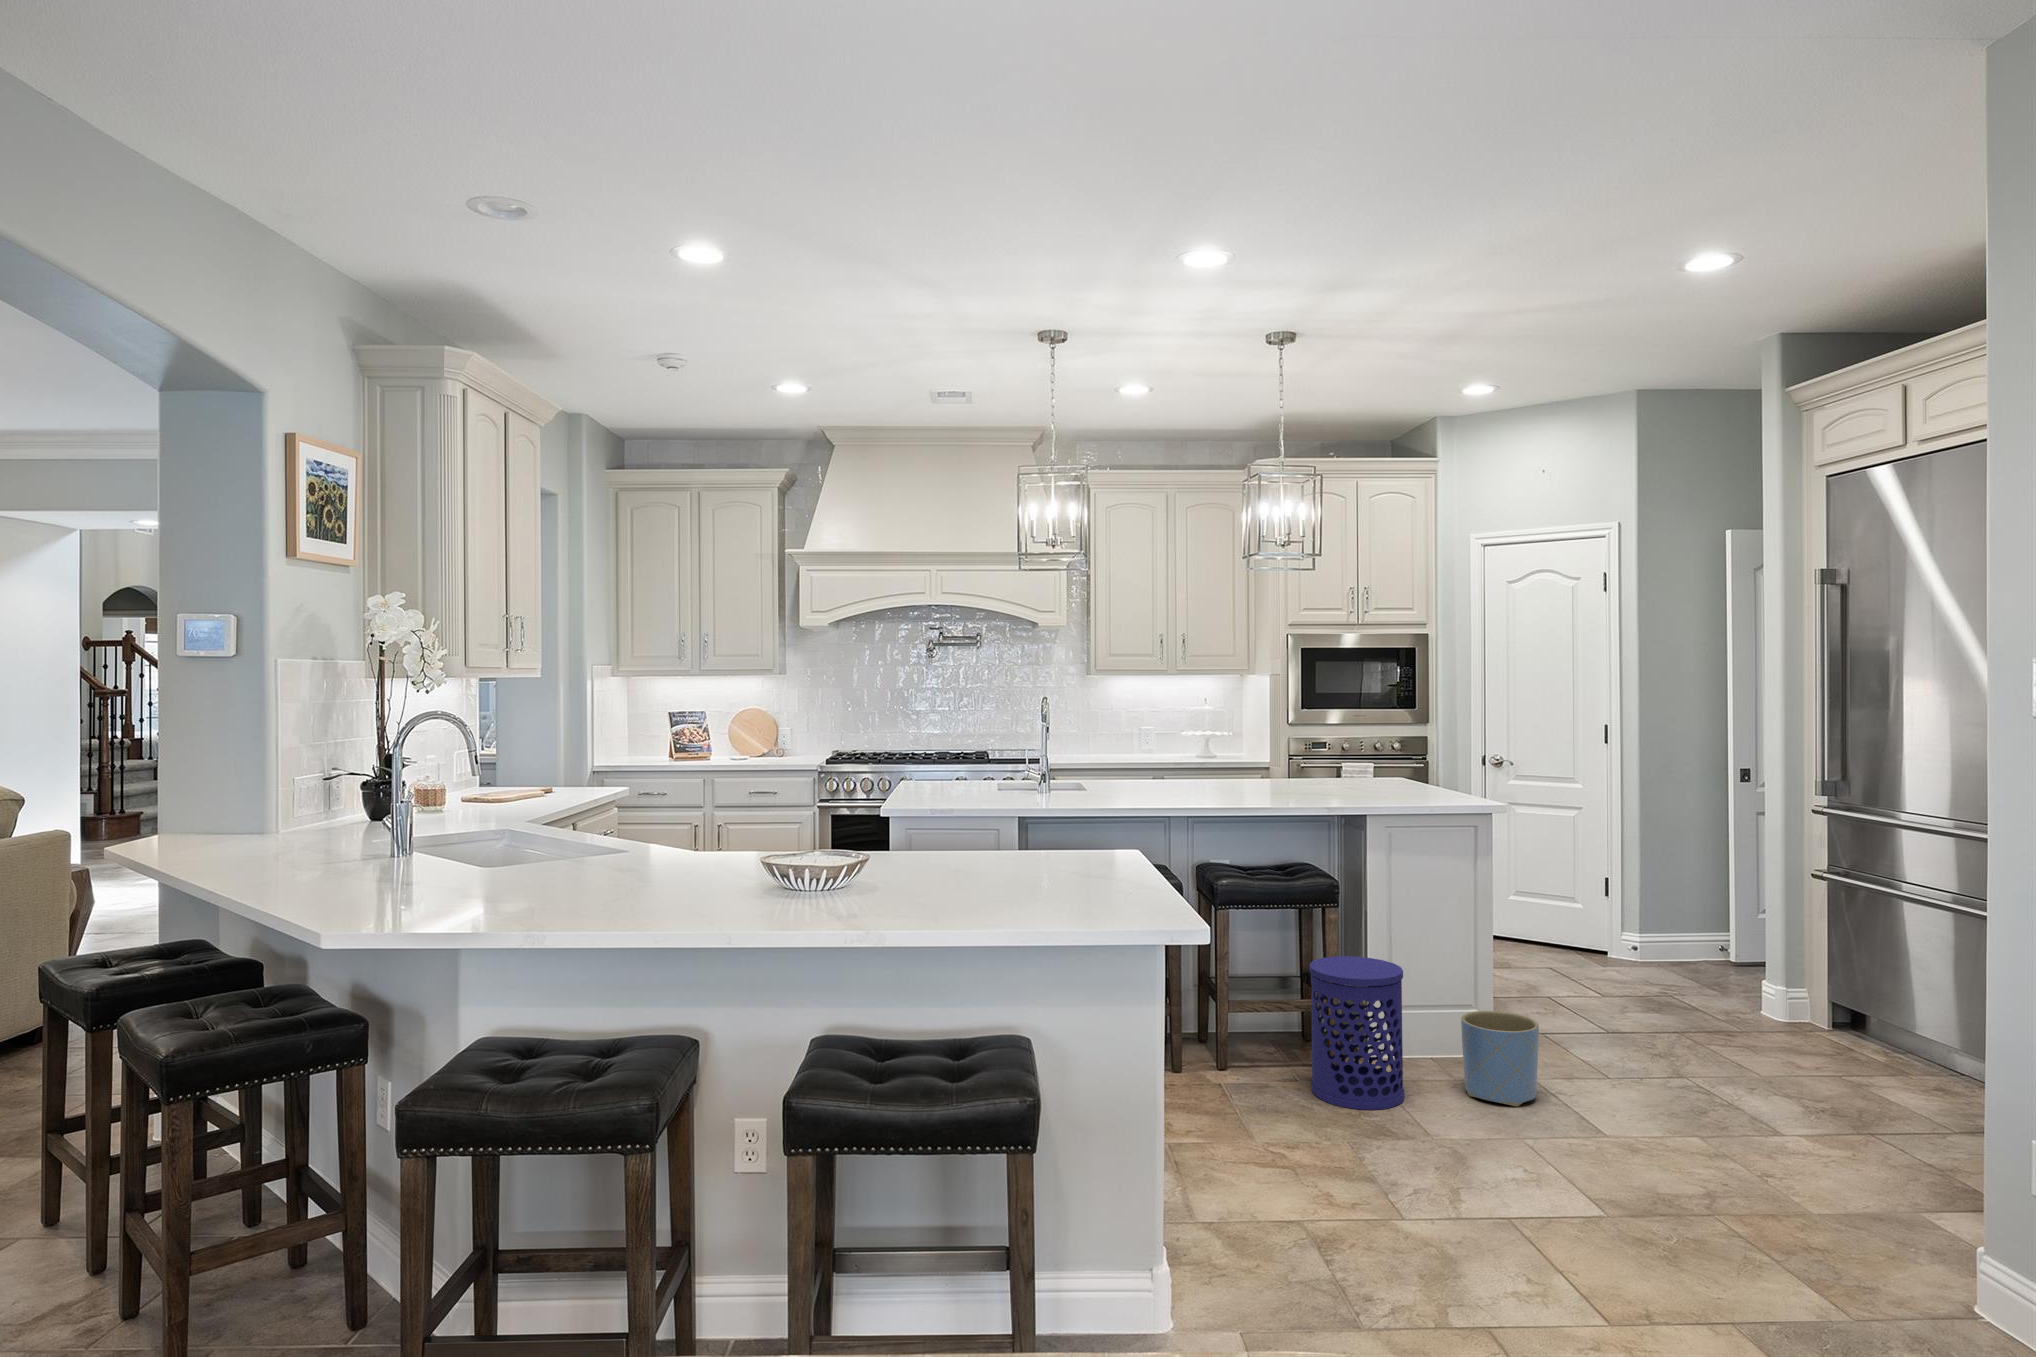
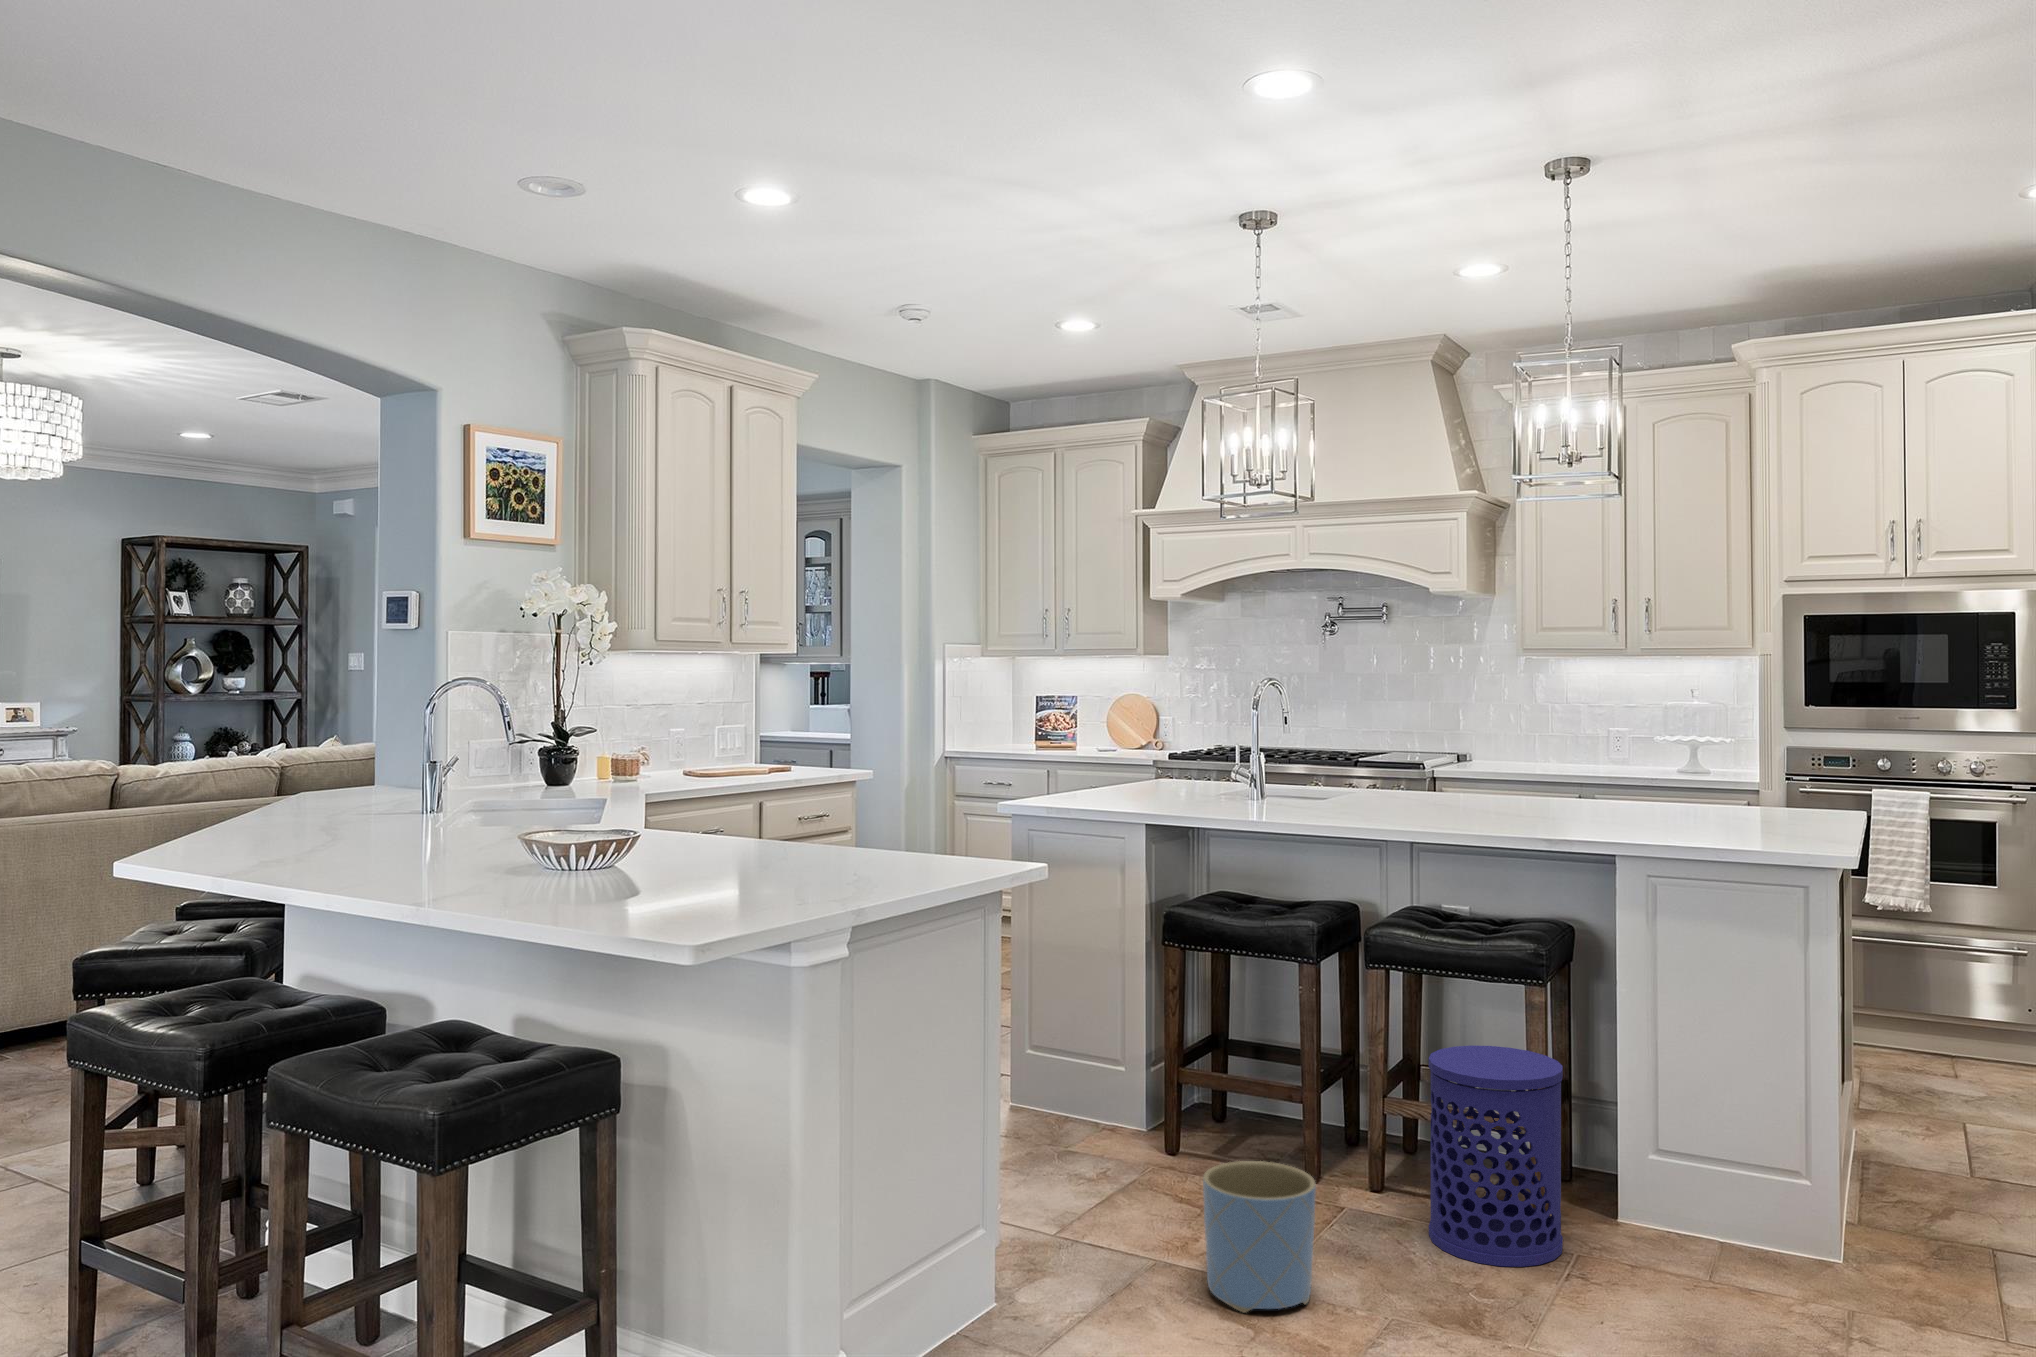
planter: present [1461,1011,1539,1106] -> present [1203,1161,1316,1313]

